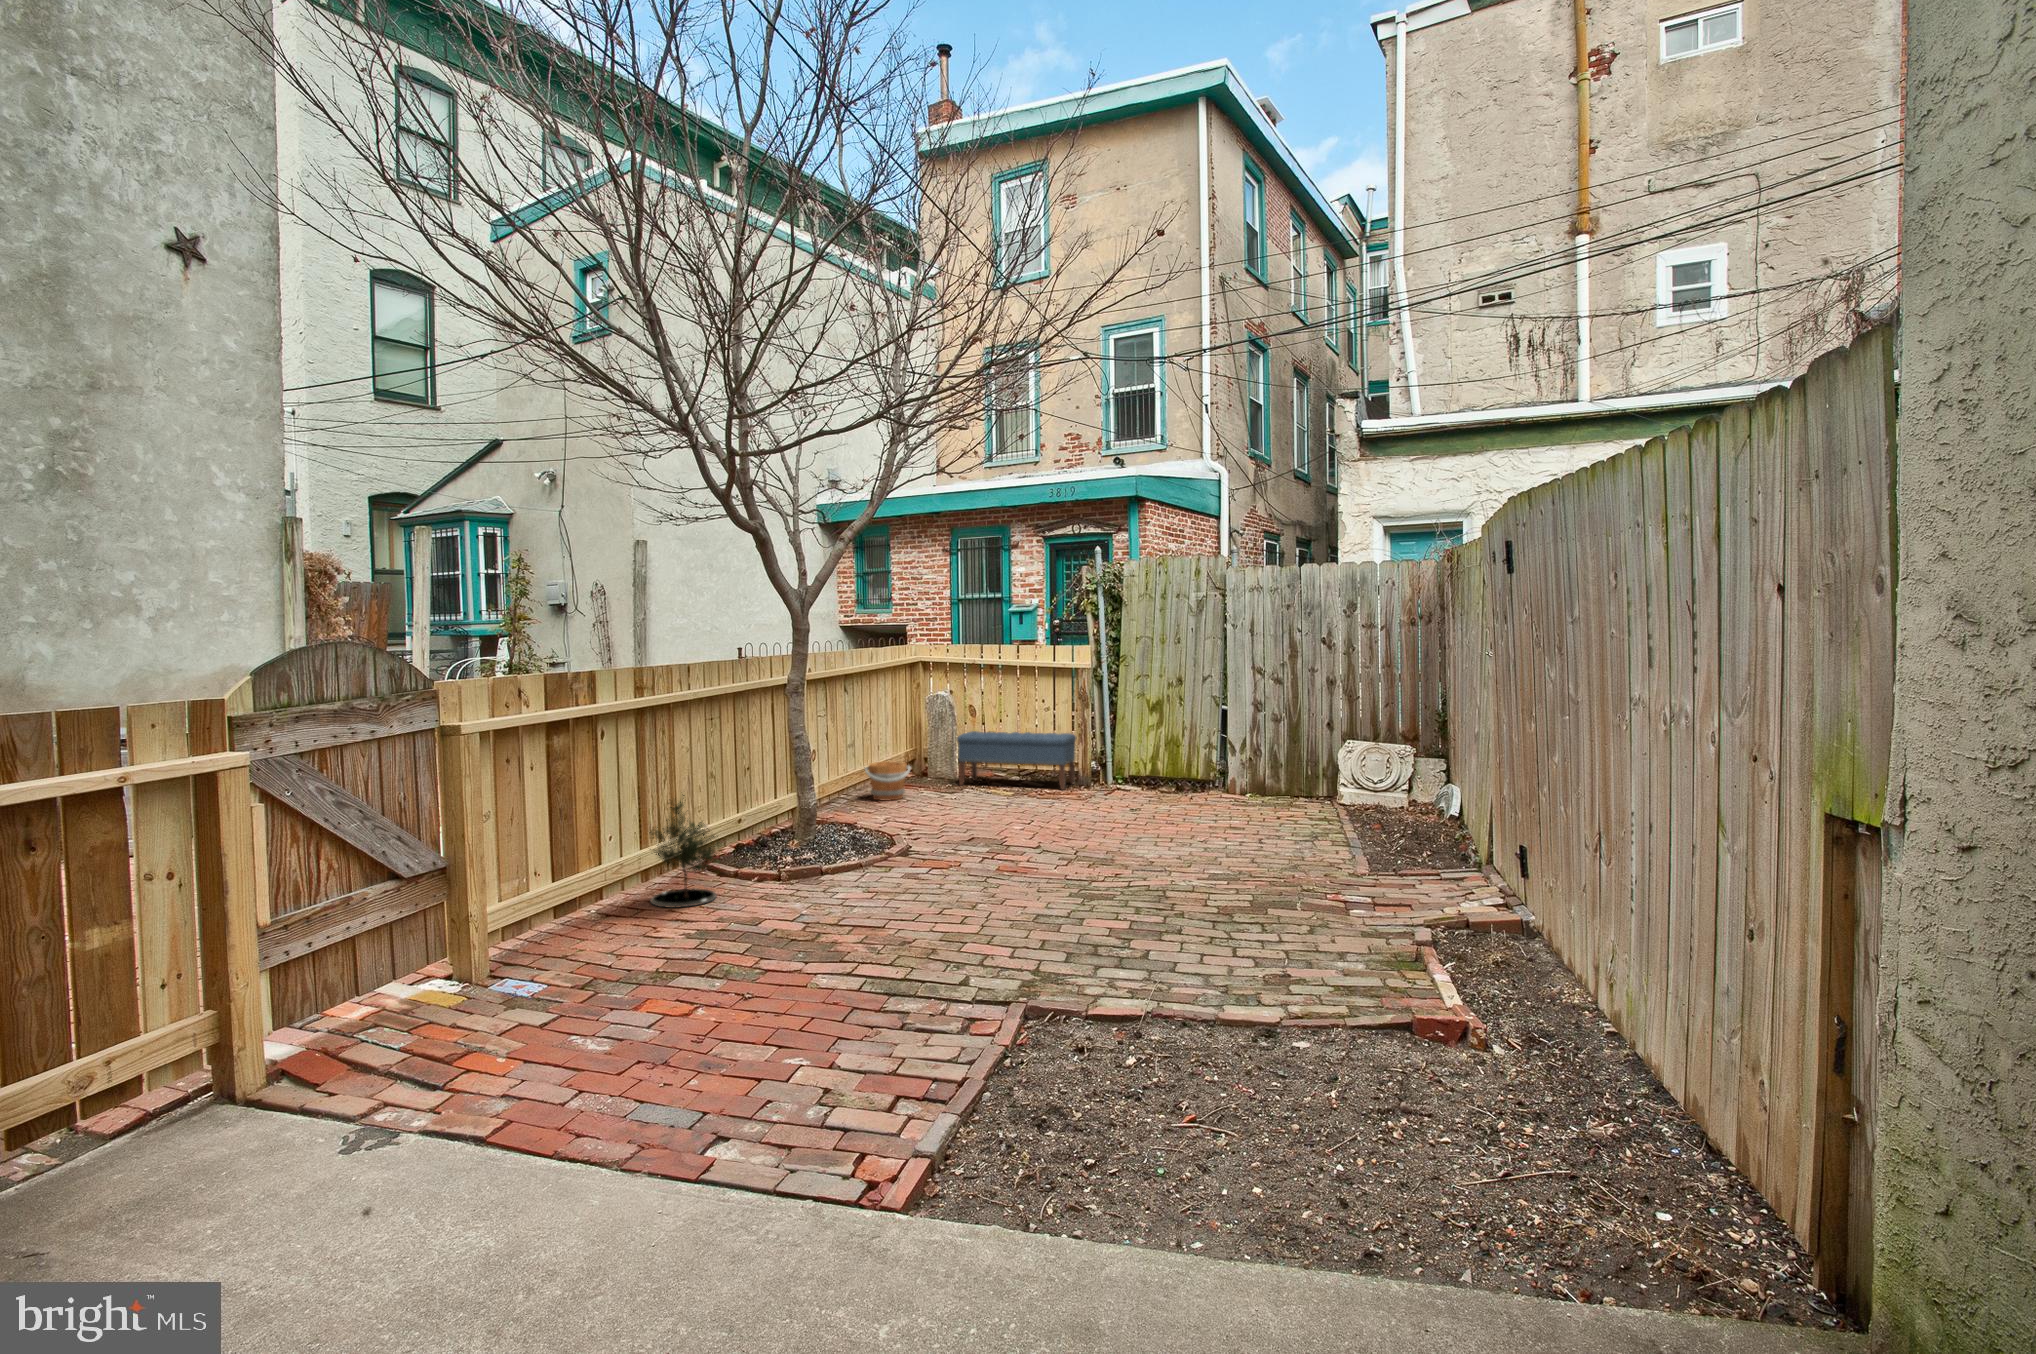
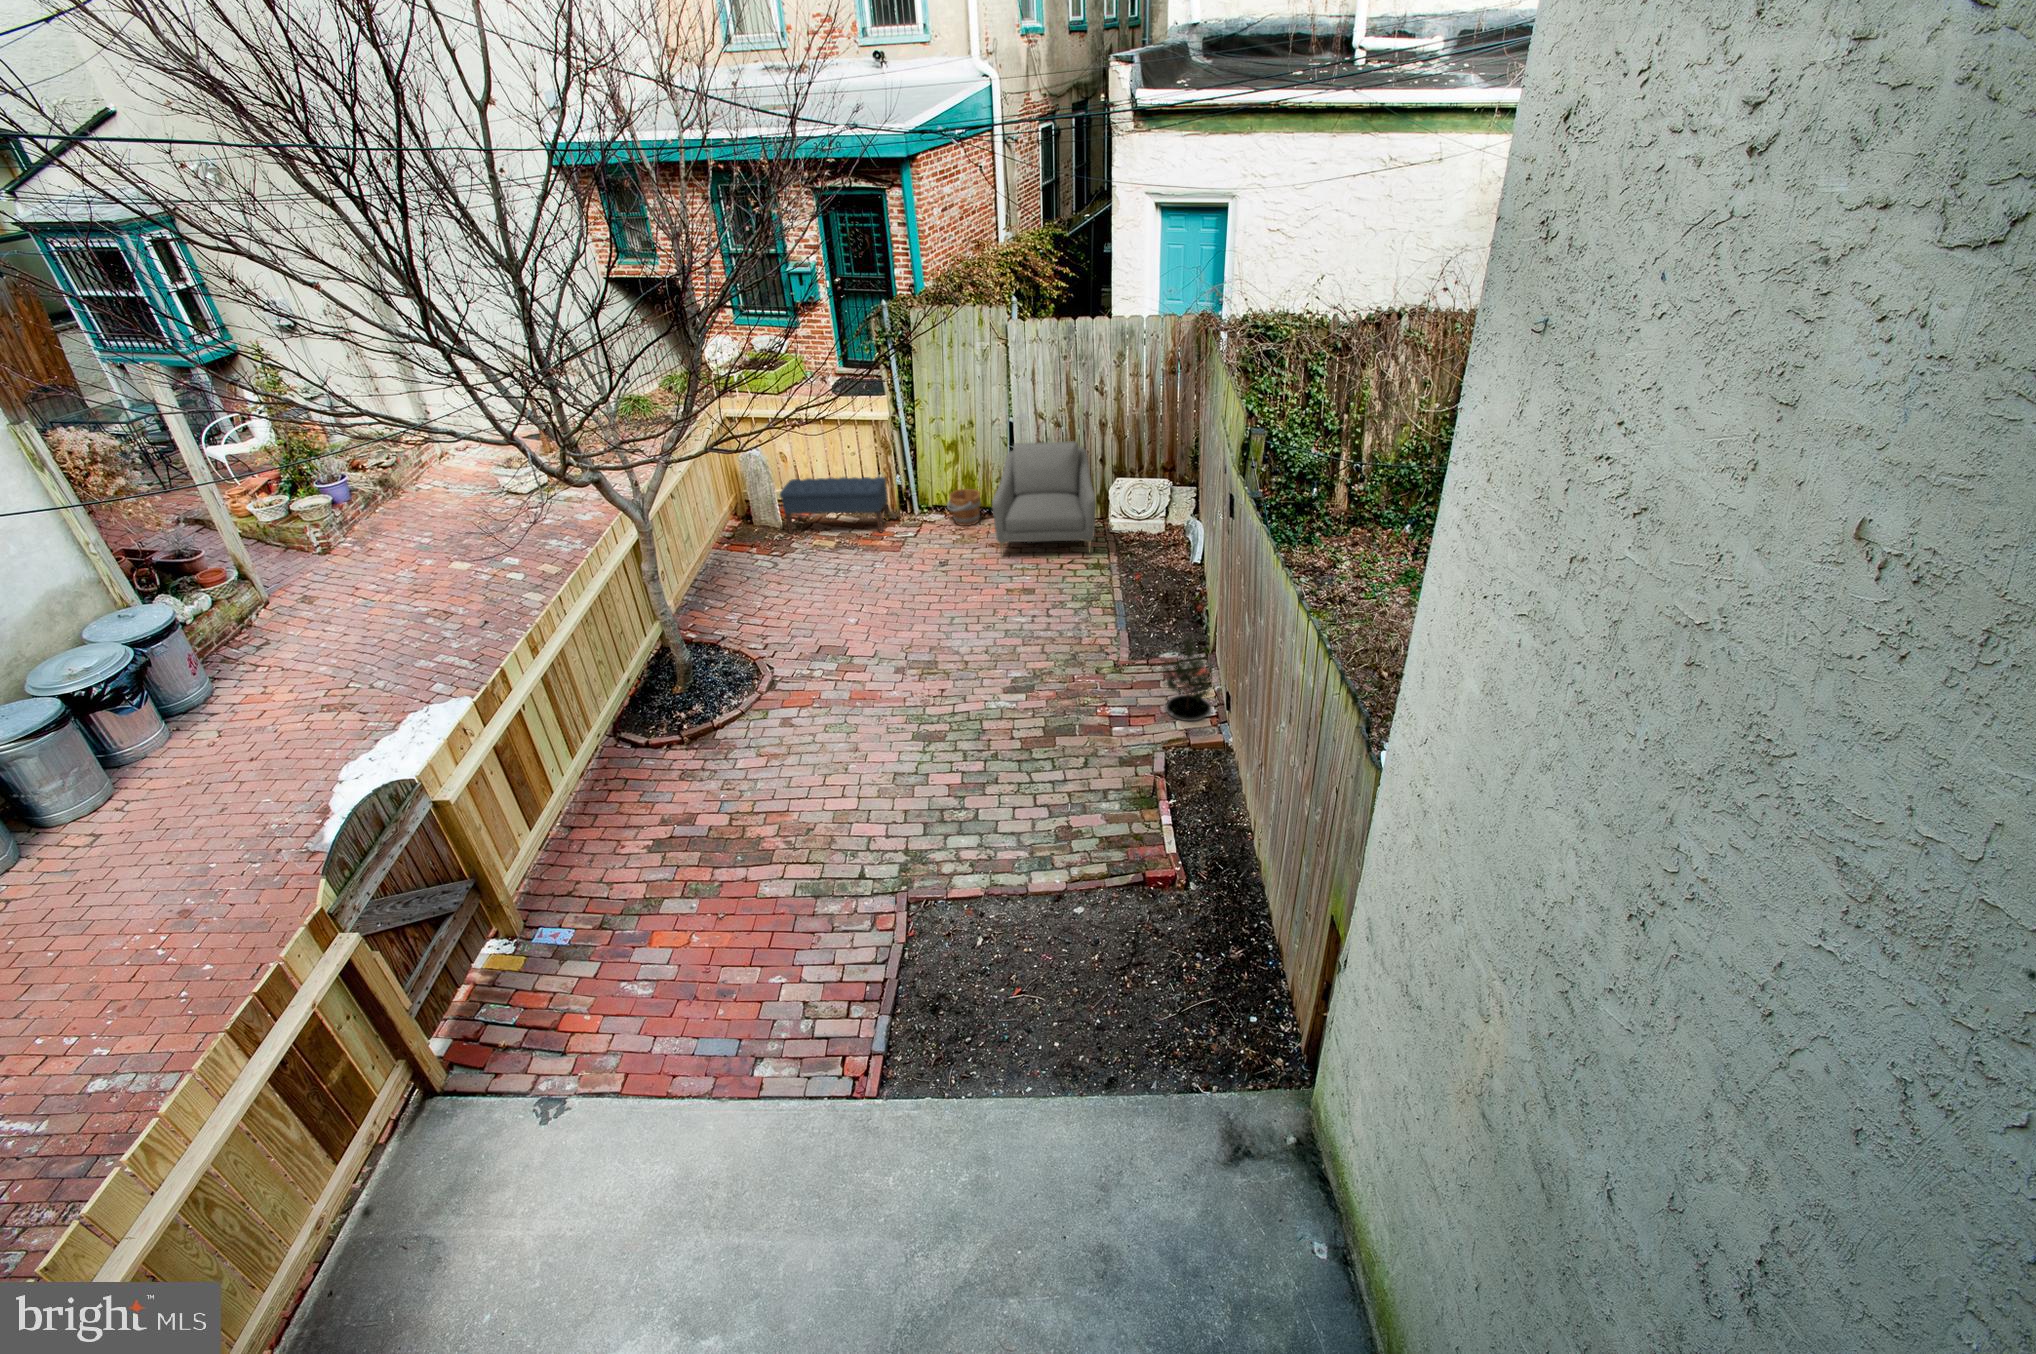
chair: none [1196,692,1324,813] -> present [992,442,1096,555]
bucket: present [865,761,910,801] -> present [947,489,981,526]
potted tree: present [650,795,718,907] -> present [1161,640,1212,721]

